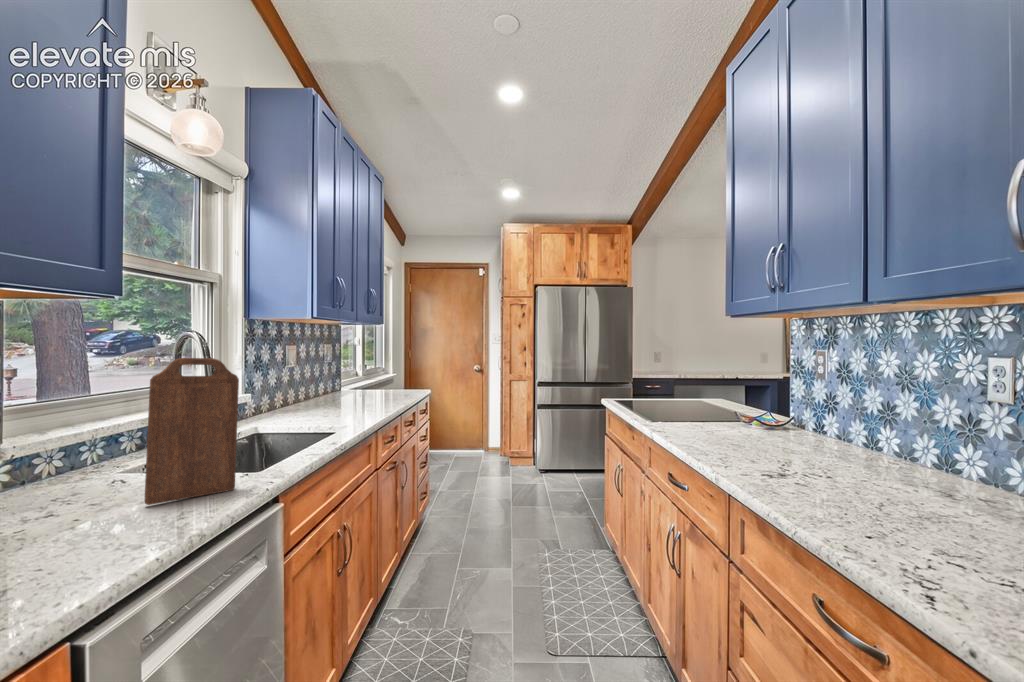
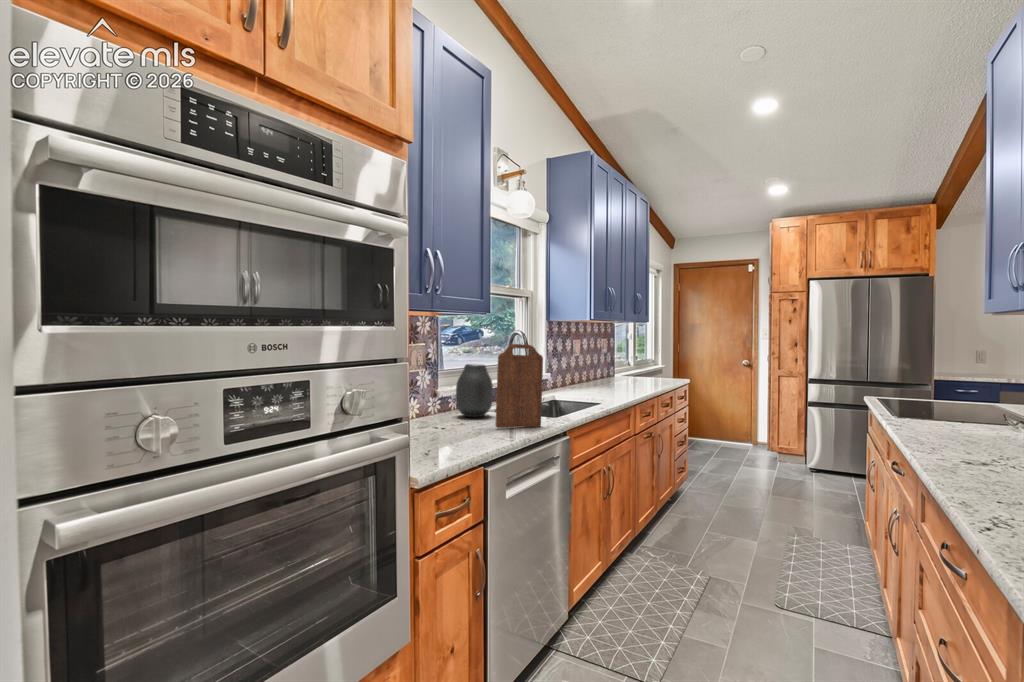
vase: none [64,392,145,485] -> present [456,364,493,417]

